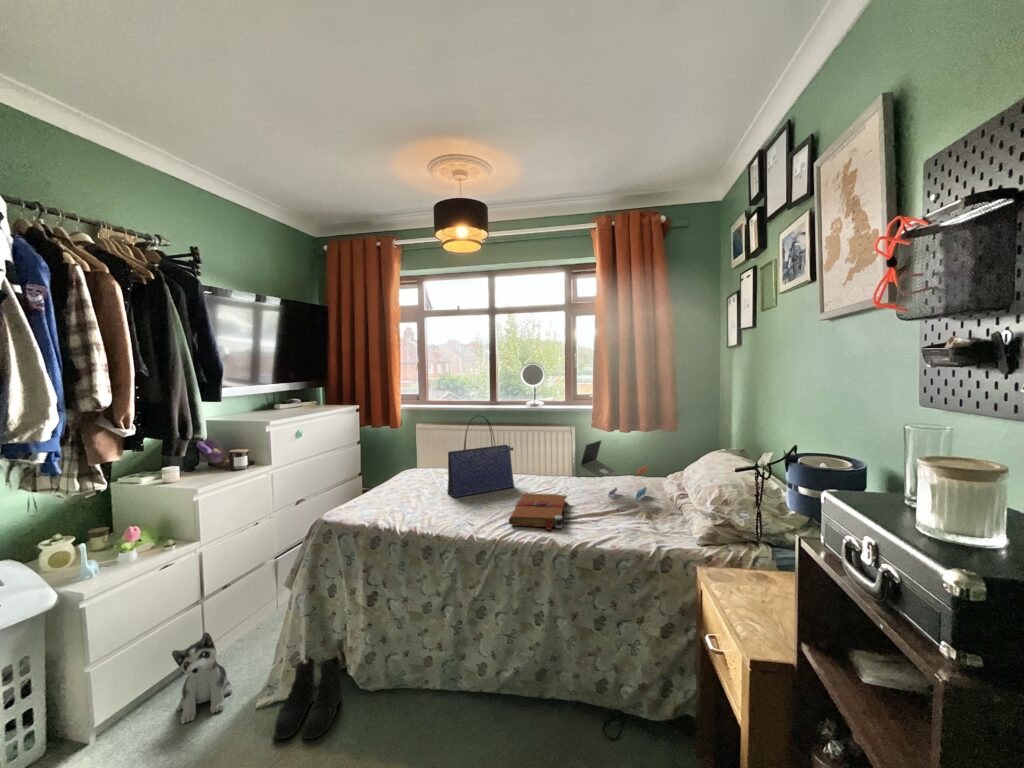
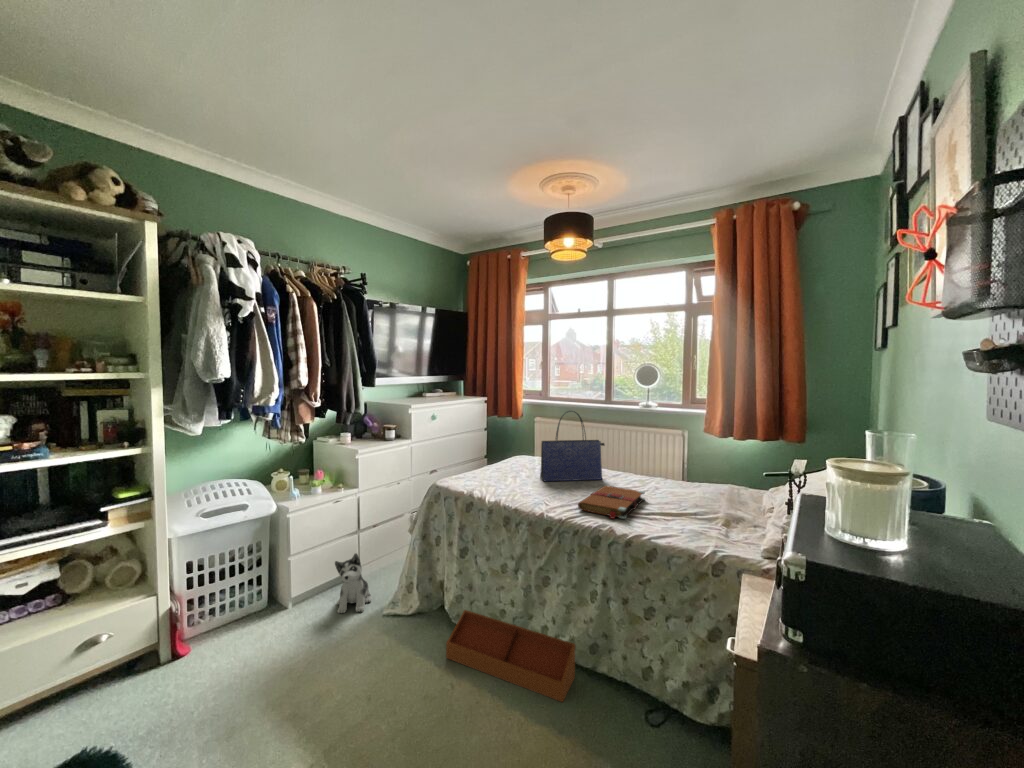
laptop: present [581,441,647,499] -> none [664,444,738,506]
boots: present [275,656,342,739] -> none [390,587,441,647]
storage bin: none [362,671,521,750] -> present [446,610,576,702]

